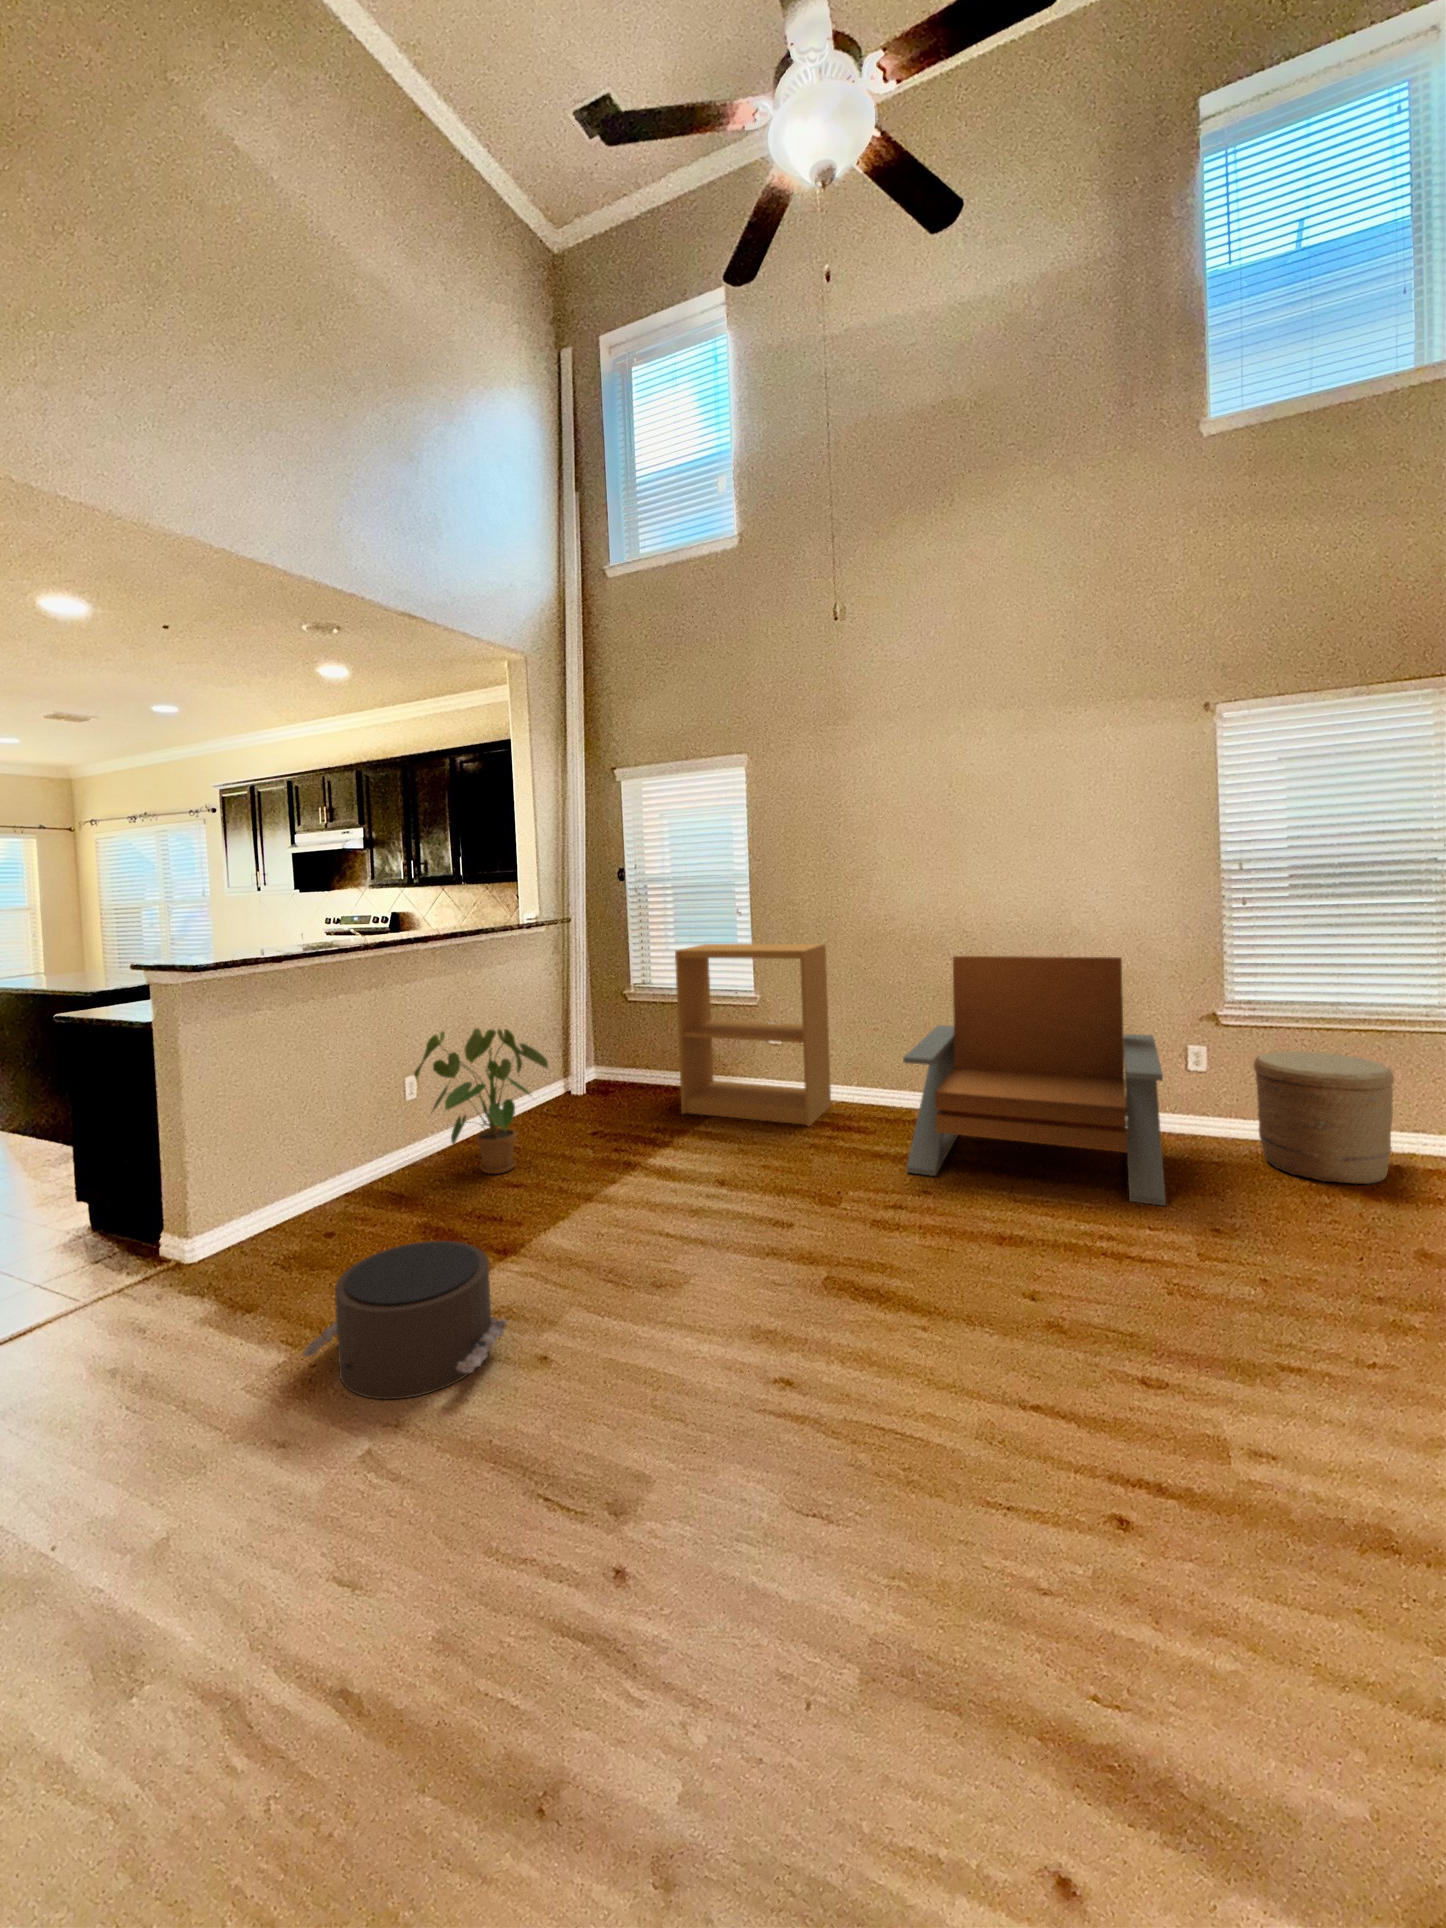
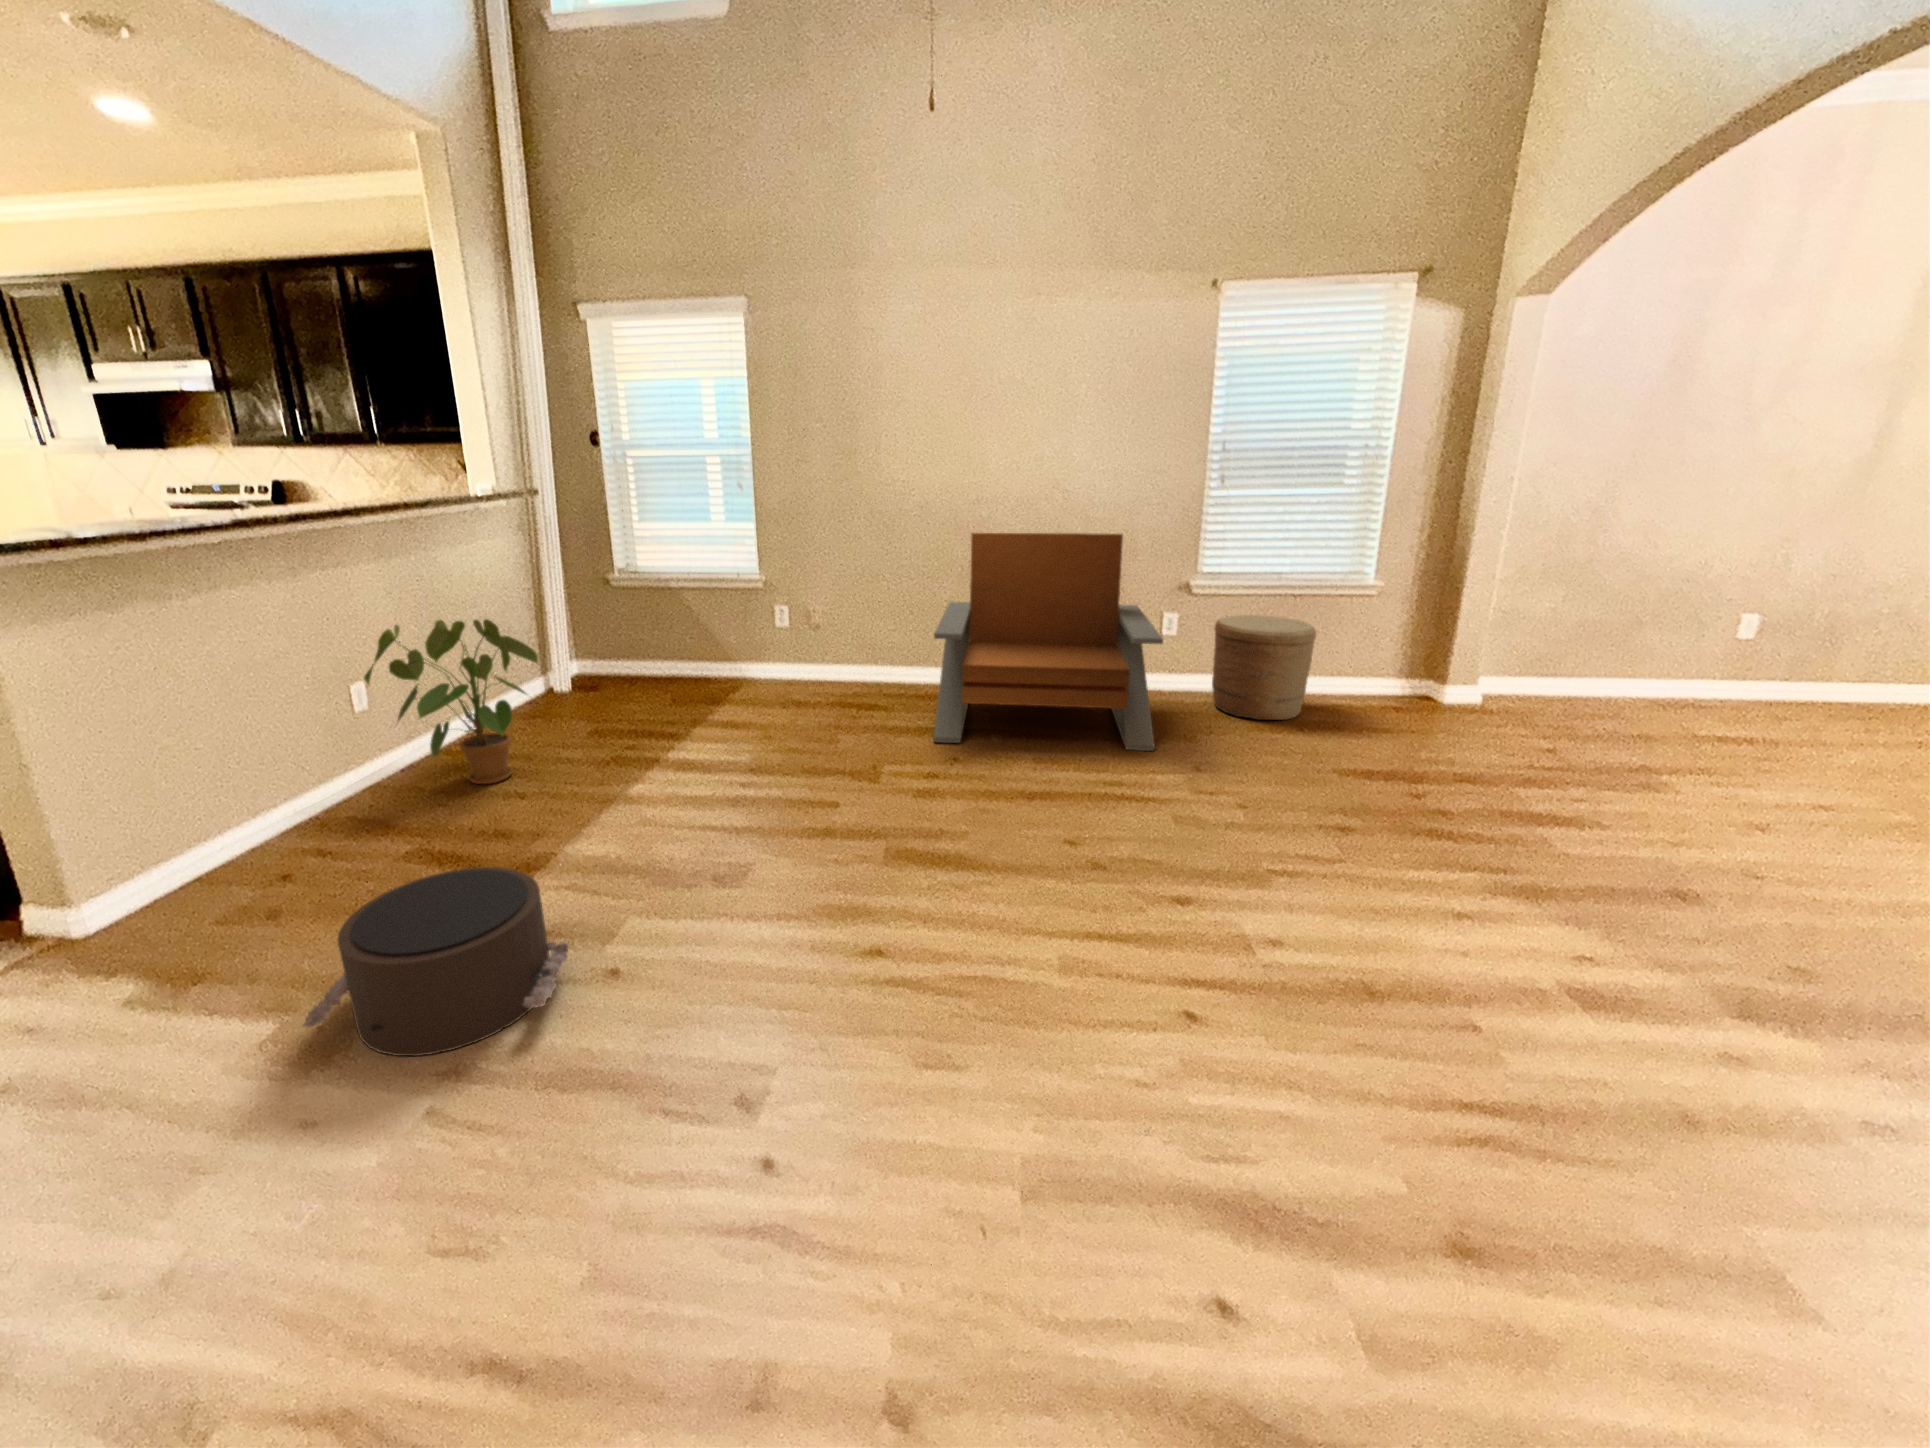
bookshelf: present [675,944,831,1126] -> none [675,521,842,706]

